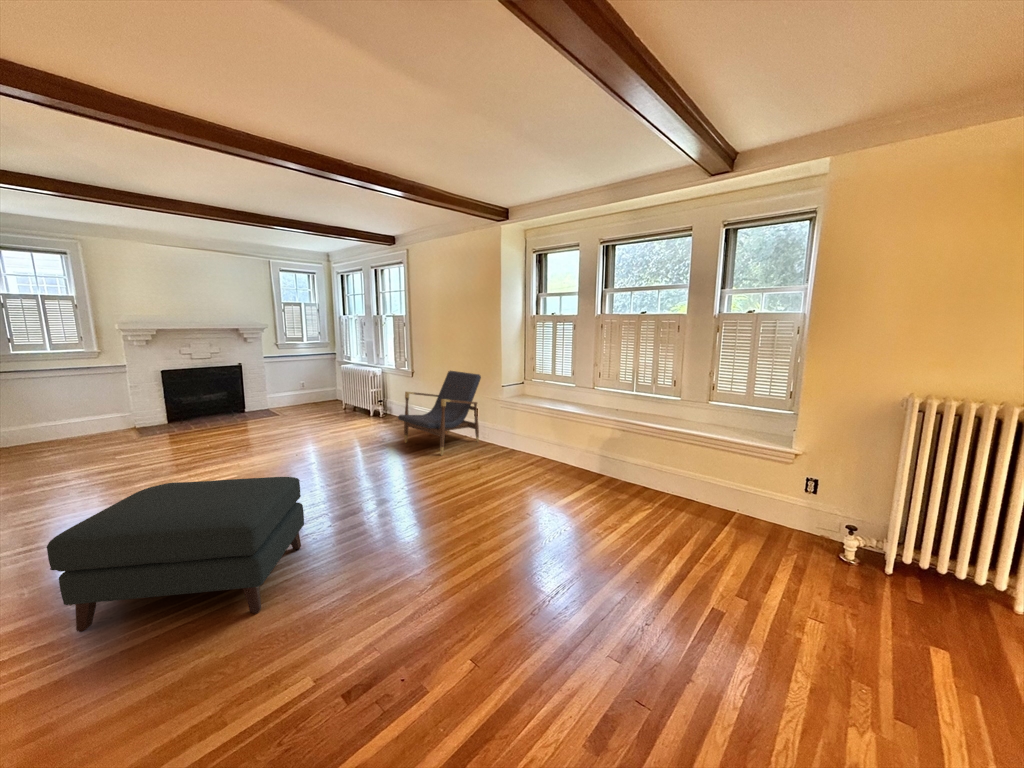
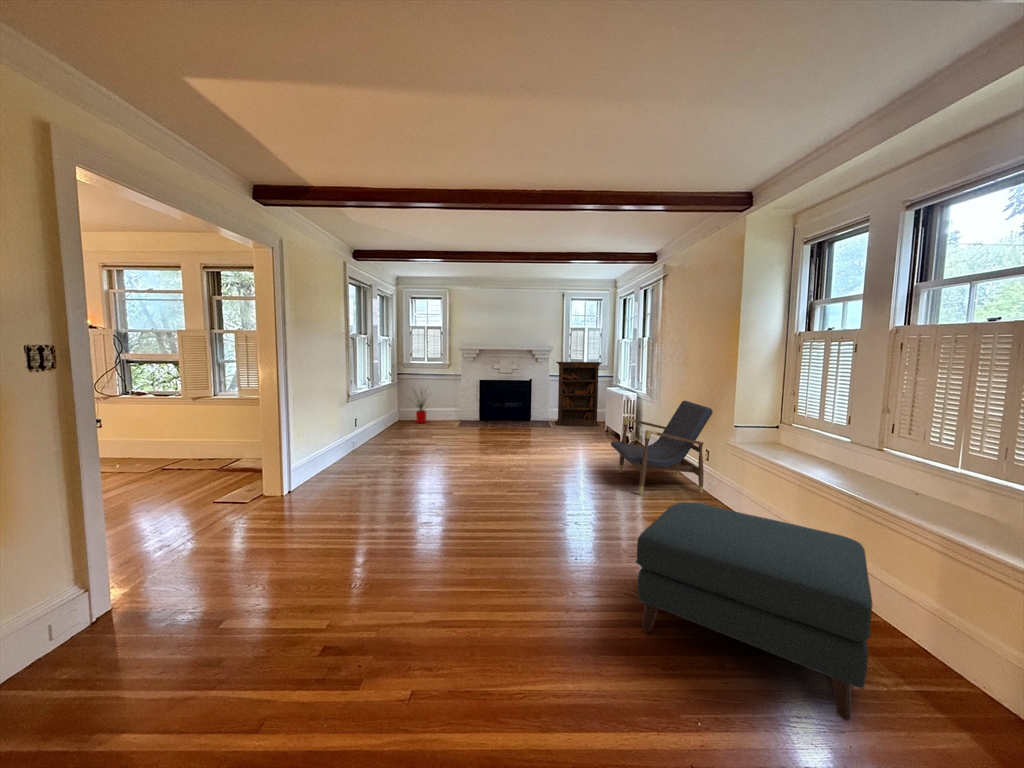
bookcase: none [271,340,335,413] -> present [555,362,602,426]
house plant: none [12,386,83,447] -> present [414,391,426,423]
ottoman: present [47,477,304,632] -> present [636,503,872,721]

